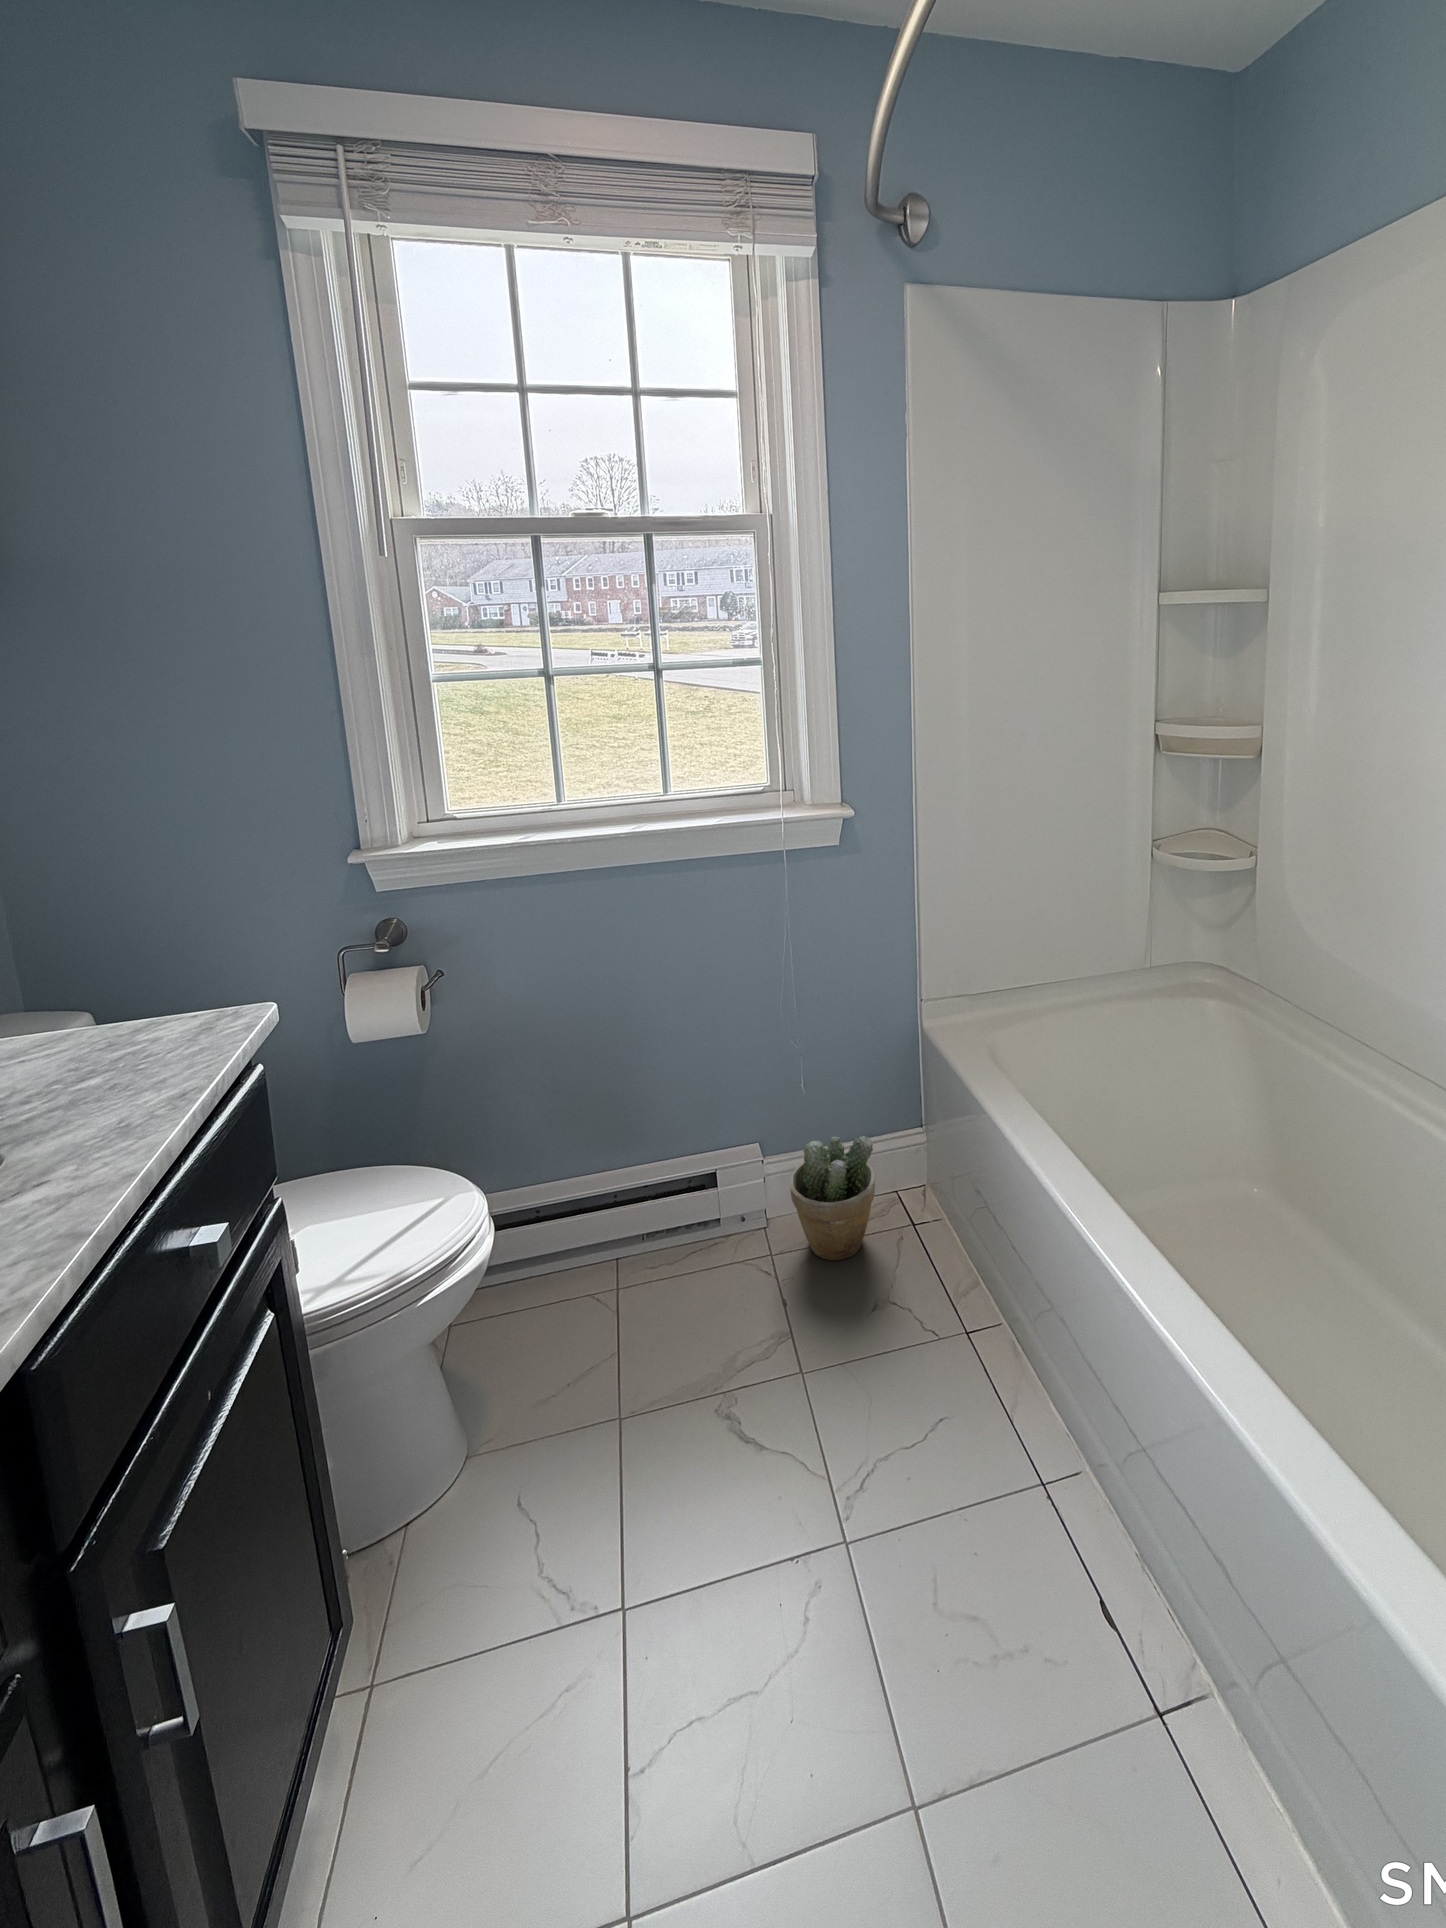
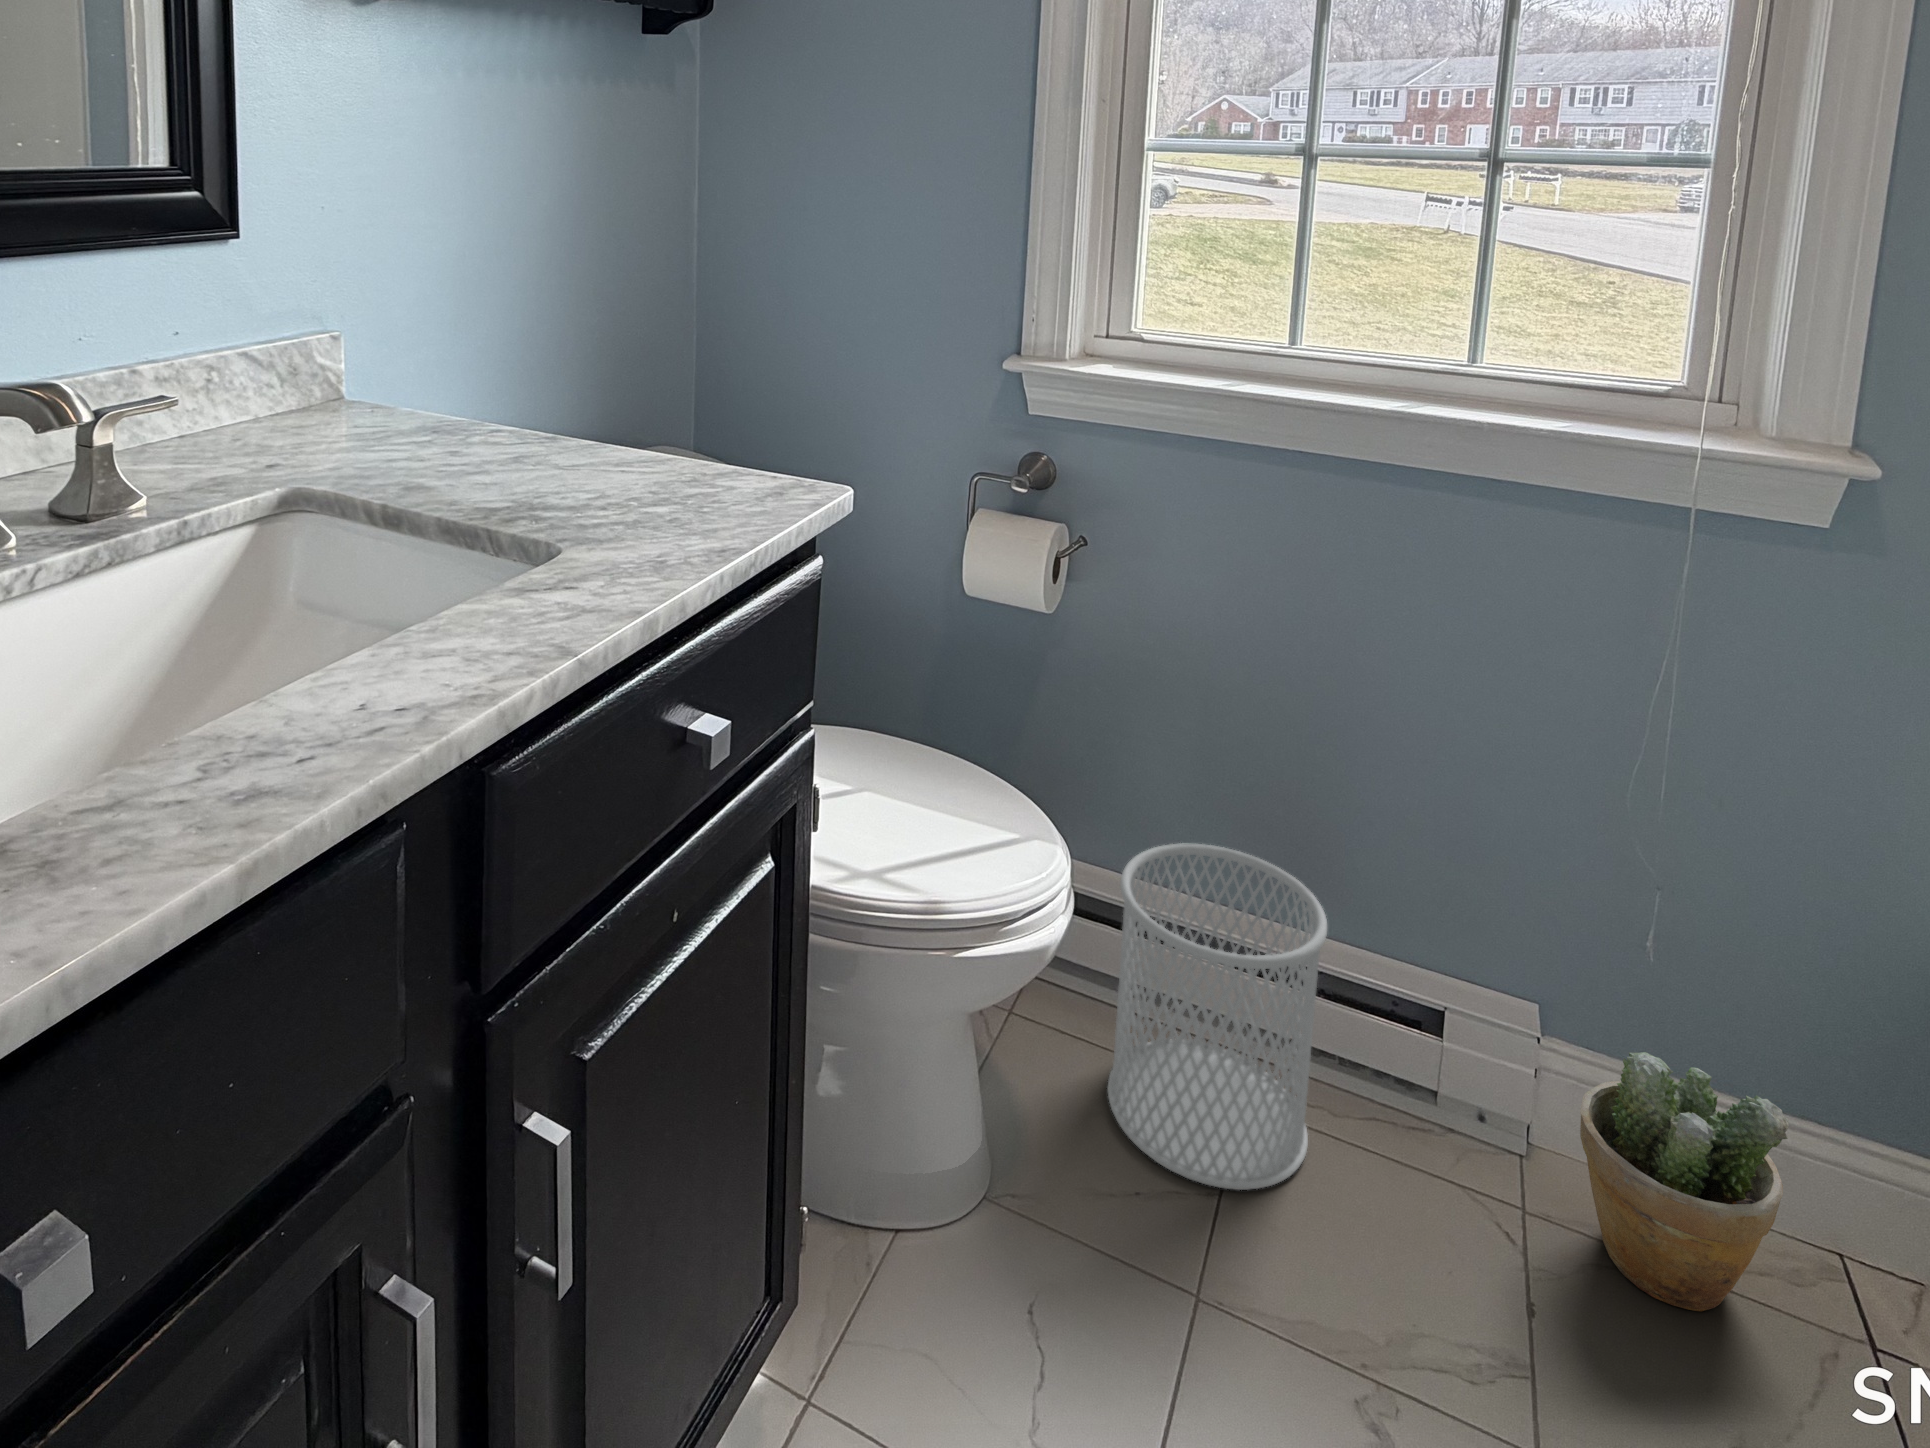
wastebasket: none [517,1135,662,1356] -> present [1108,843,1327,1190]

